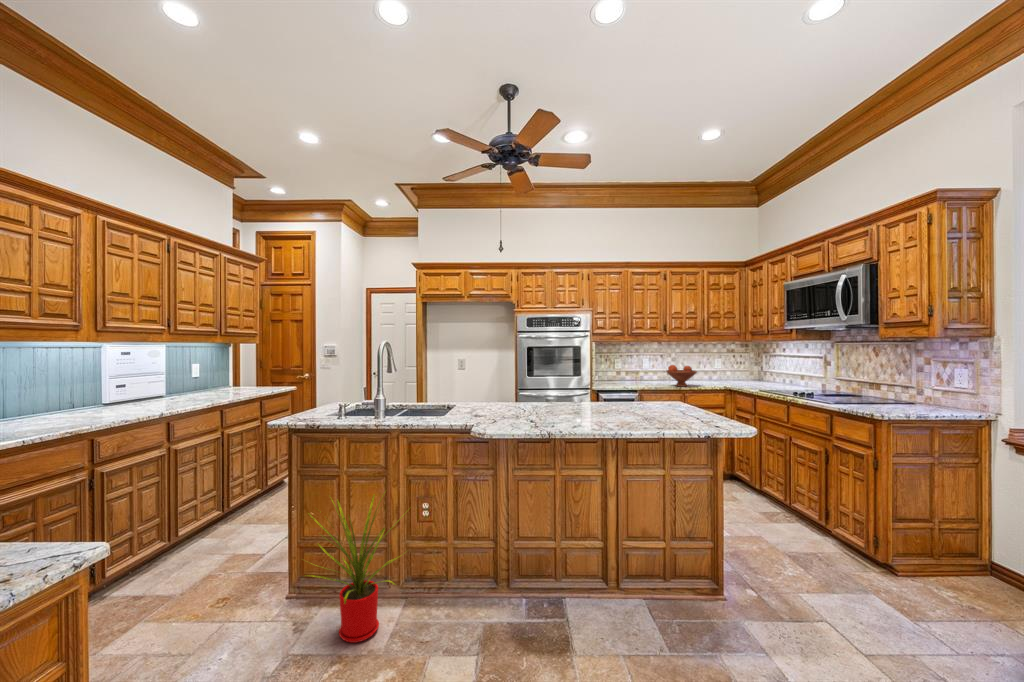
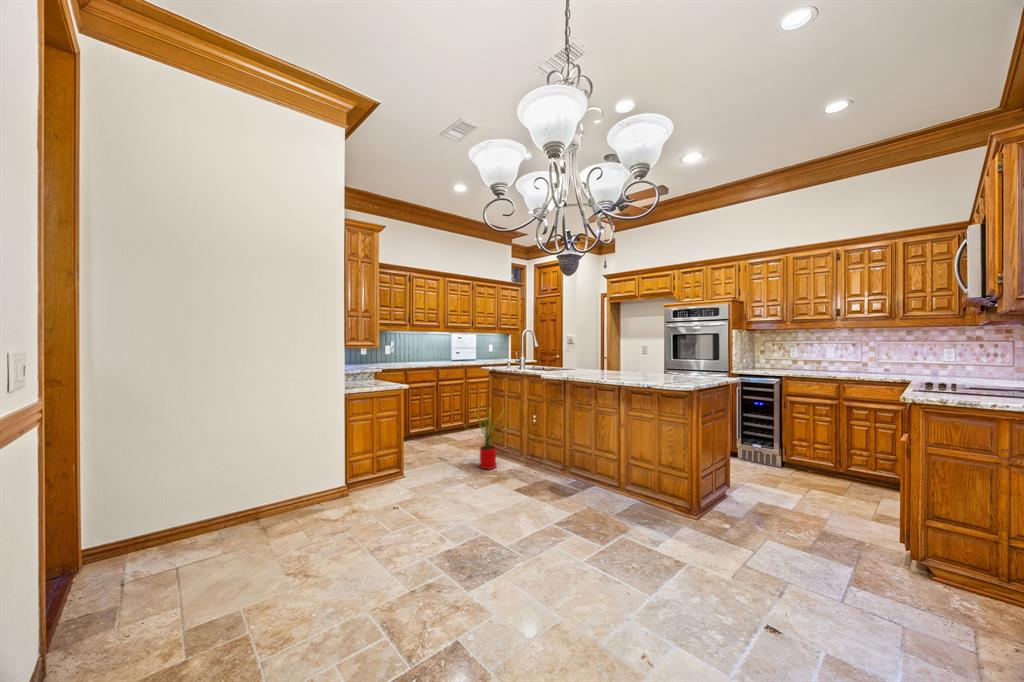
fruit bowl: present [666,365,697,387] -> none [818,353,859,377]

